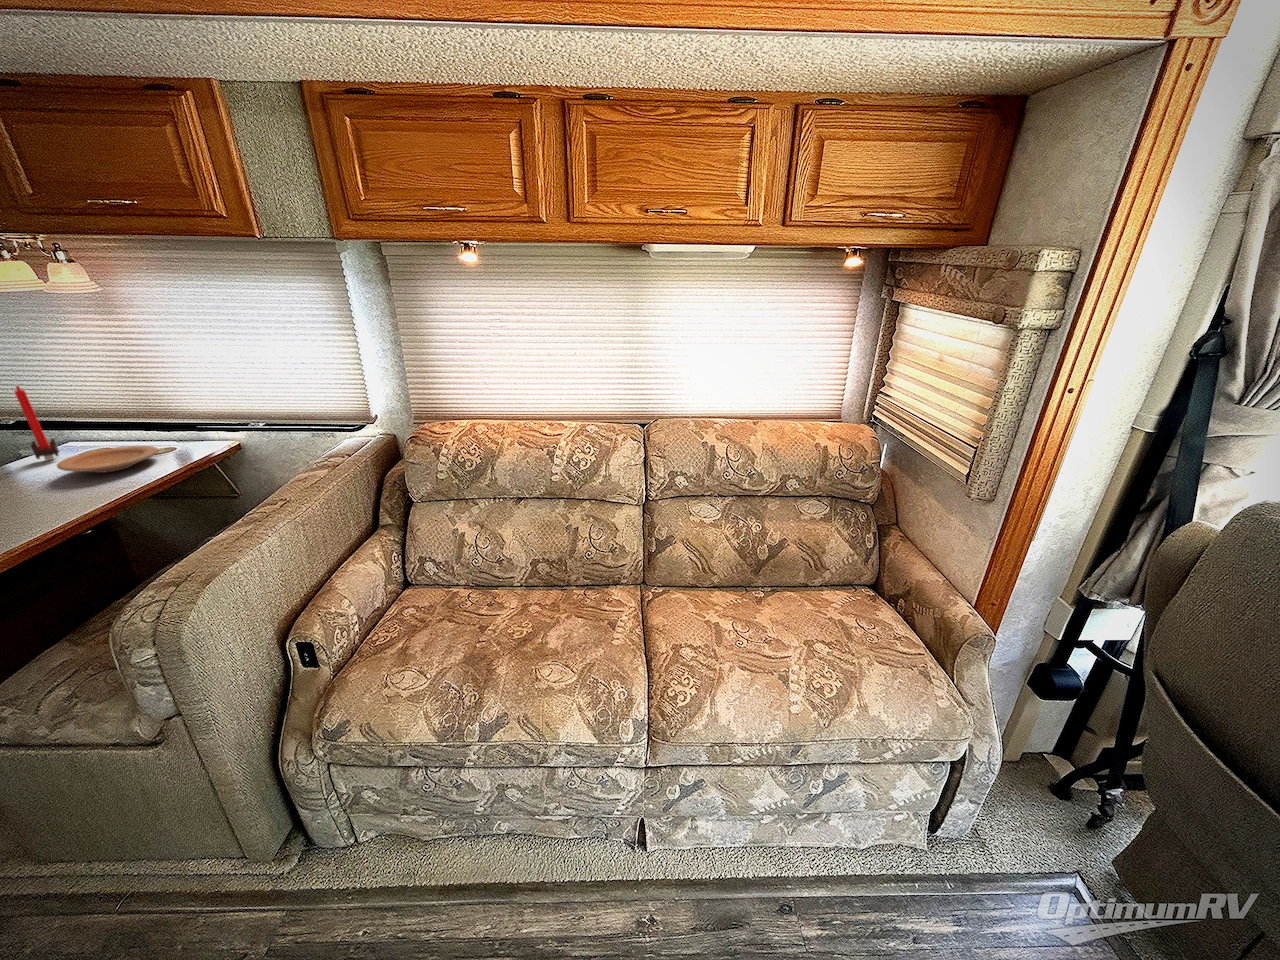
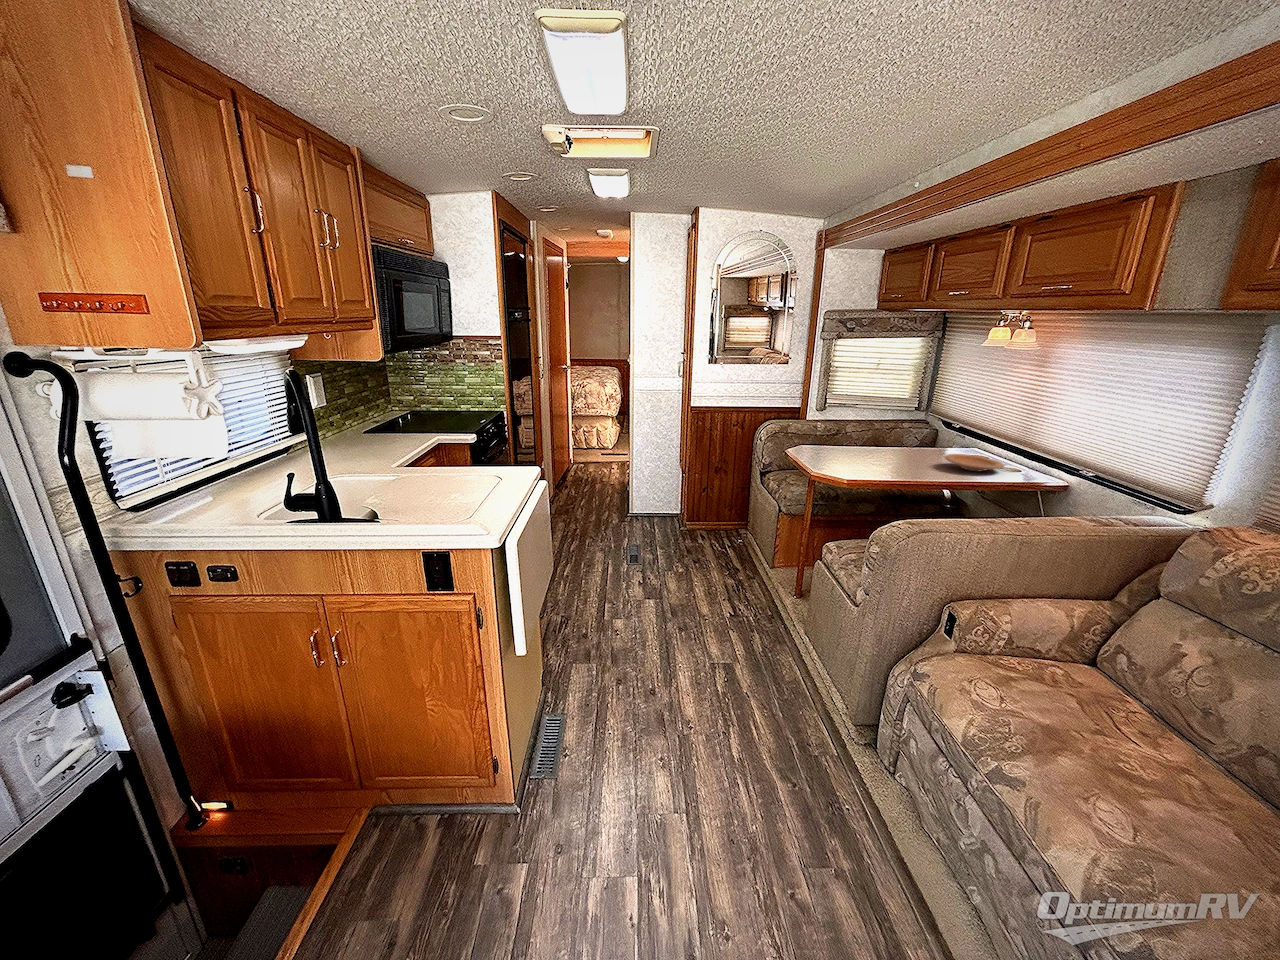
candle: present [15,386,59,460] -> none [946,405,965,455]

